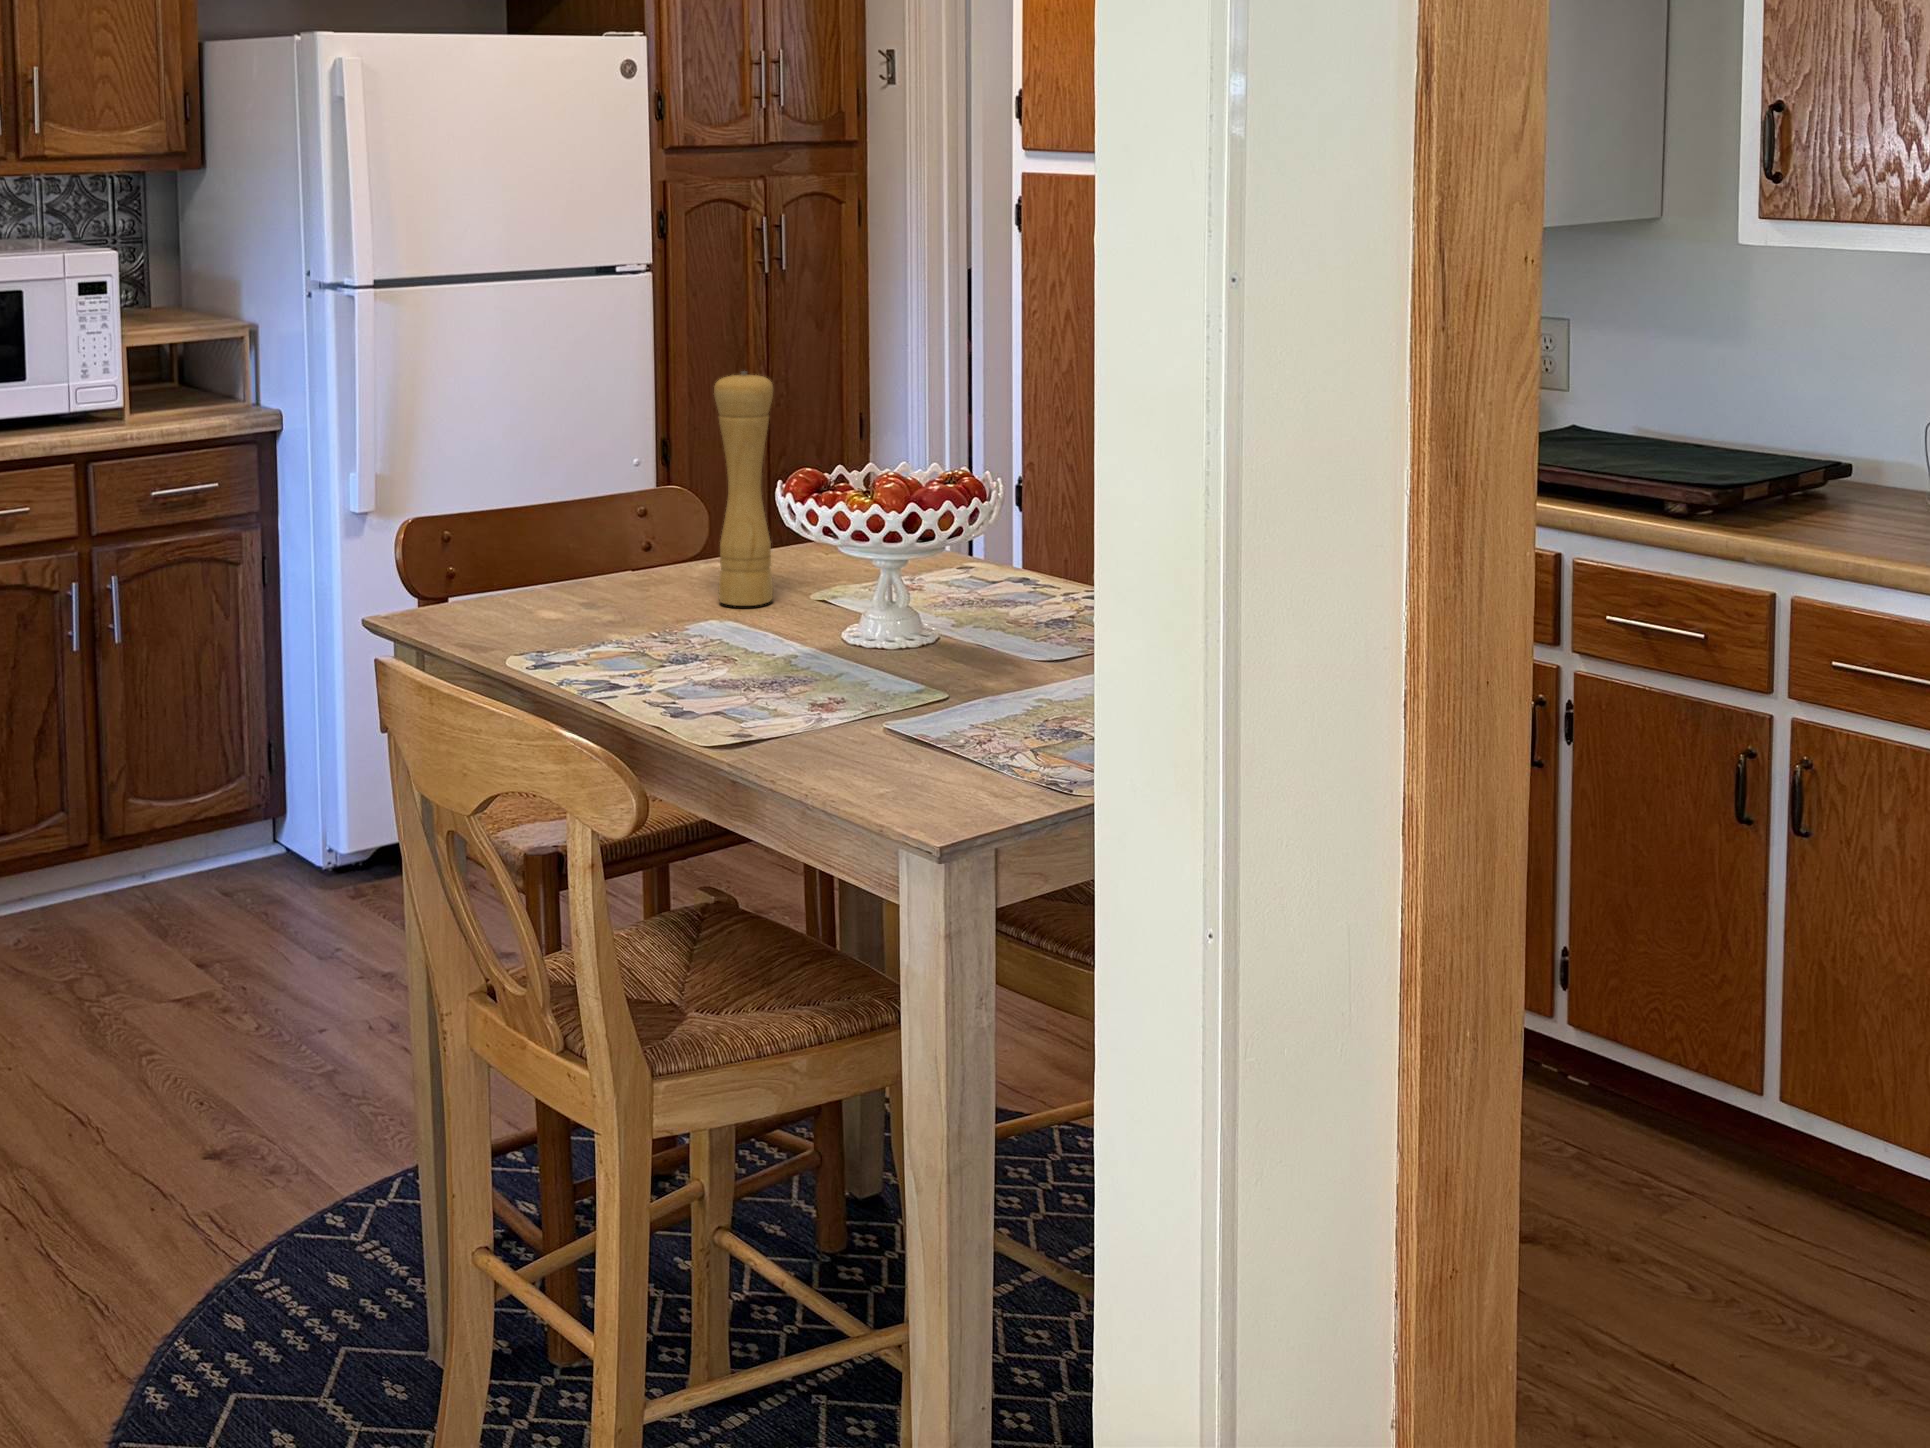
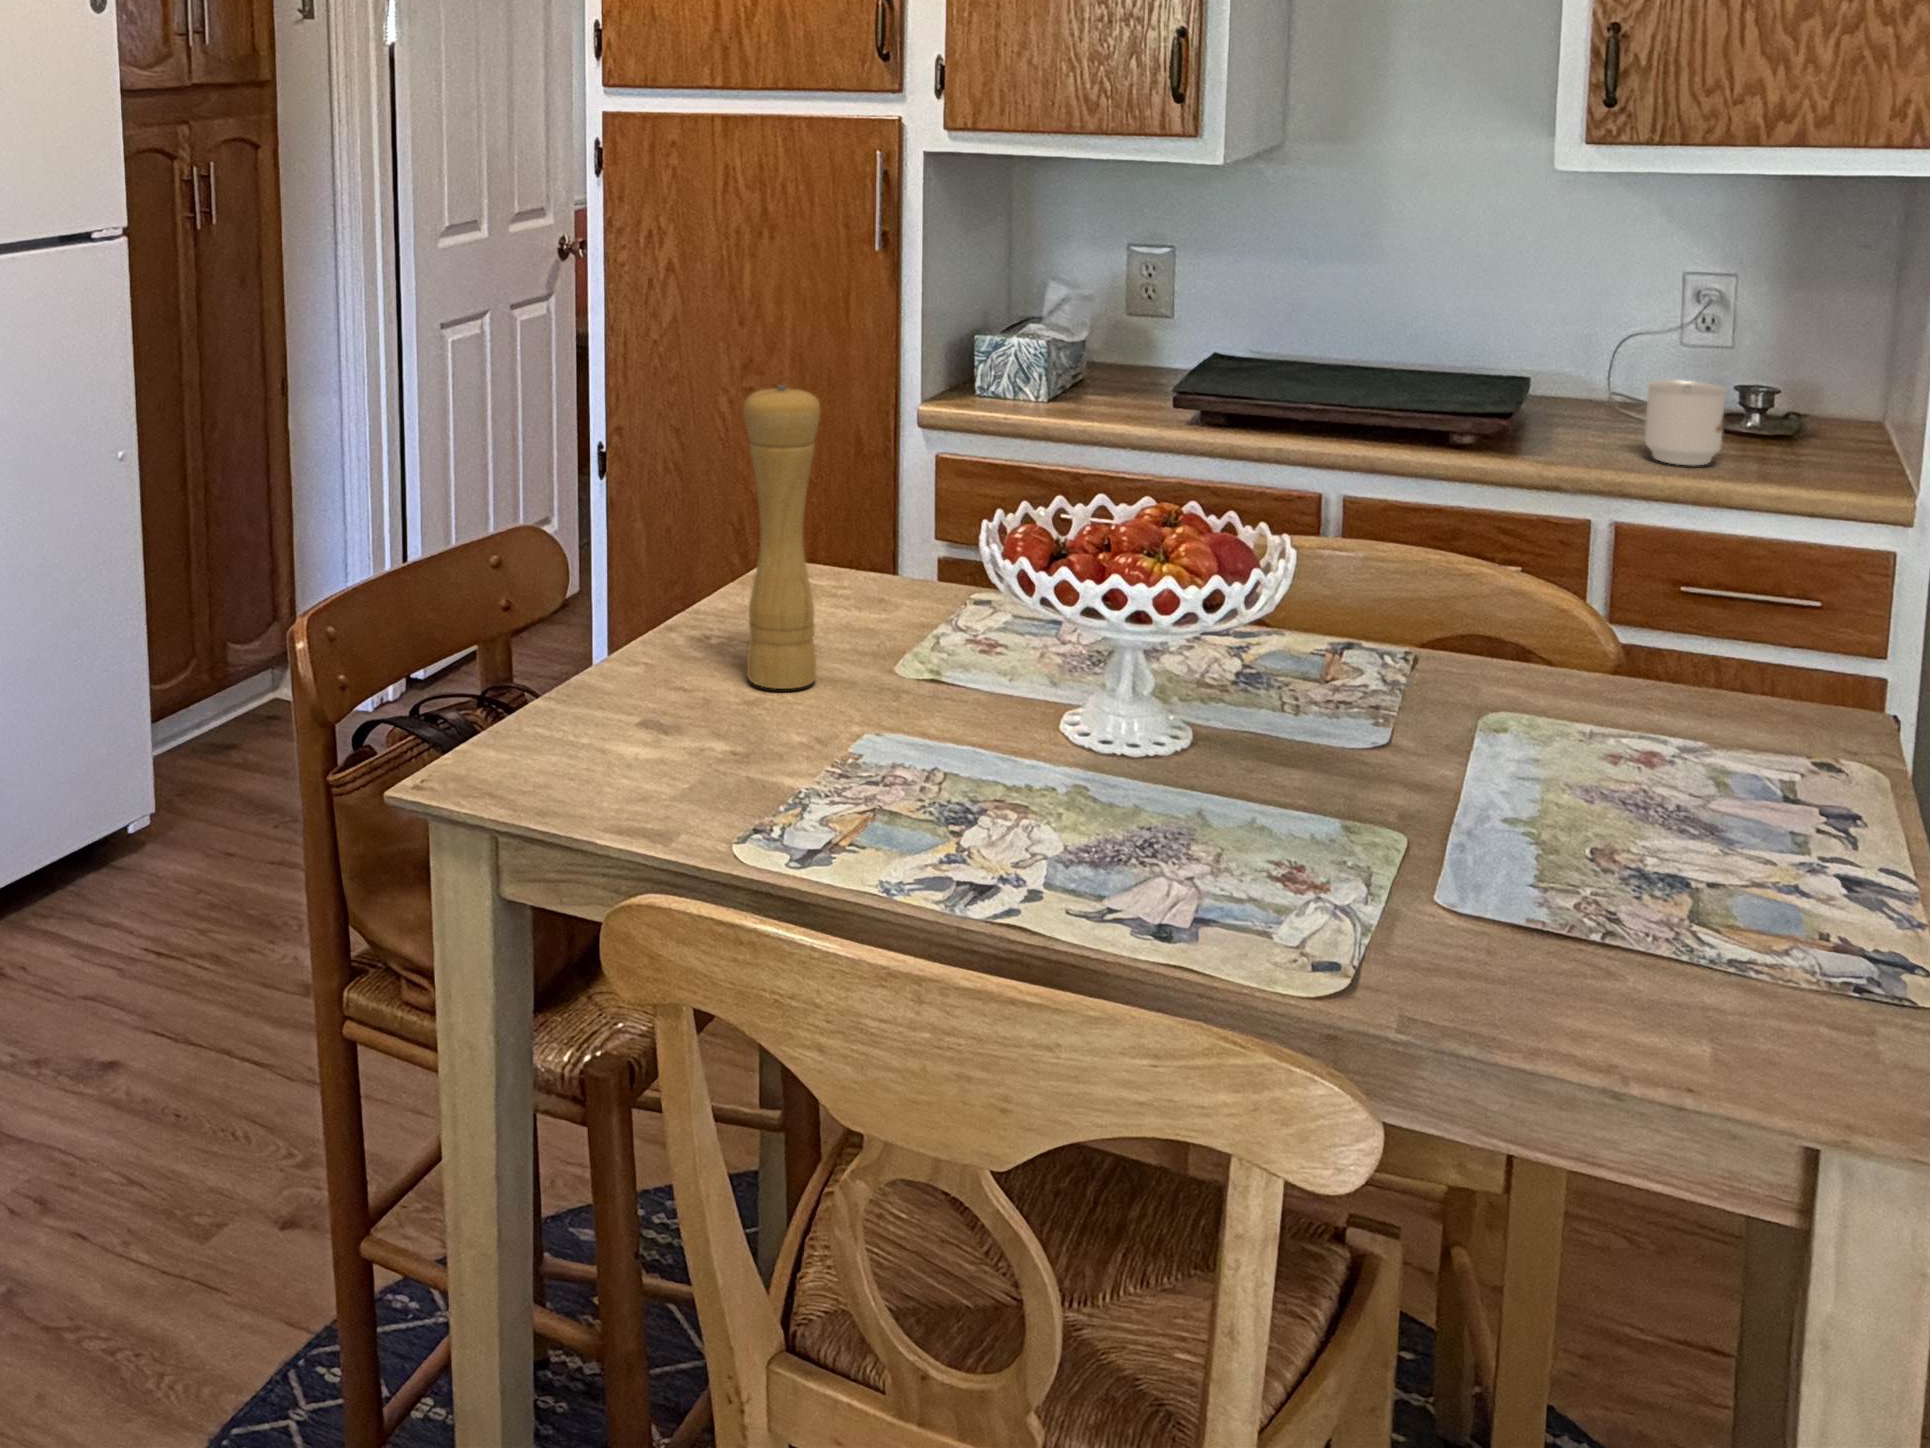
mug: none [1810,458,1885,542] -> present [1645,380,1726,466]

